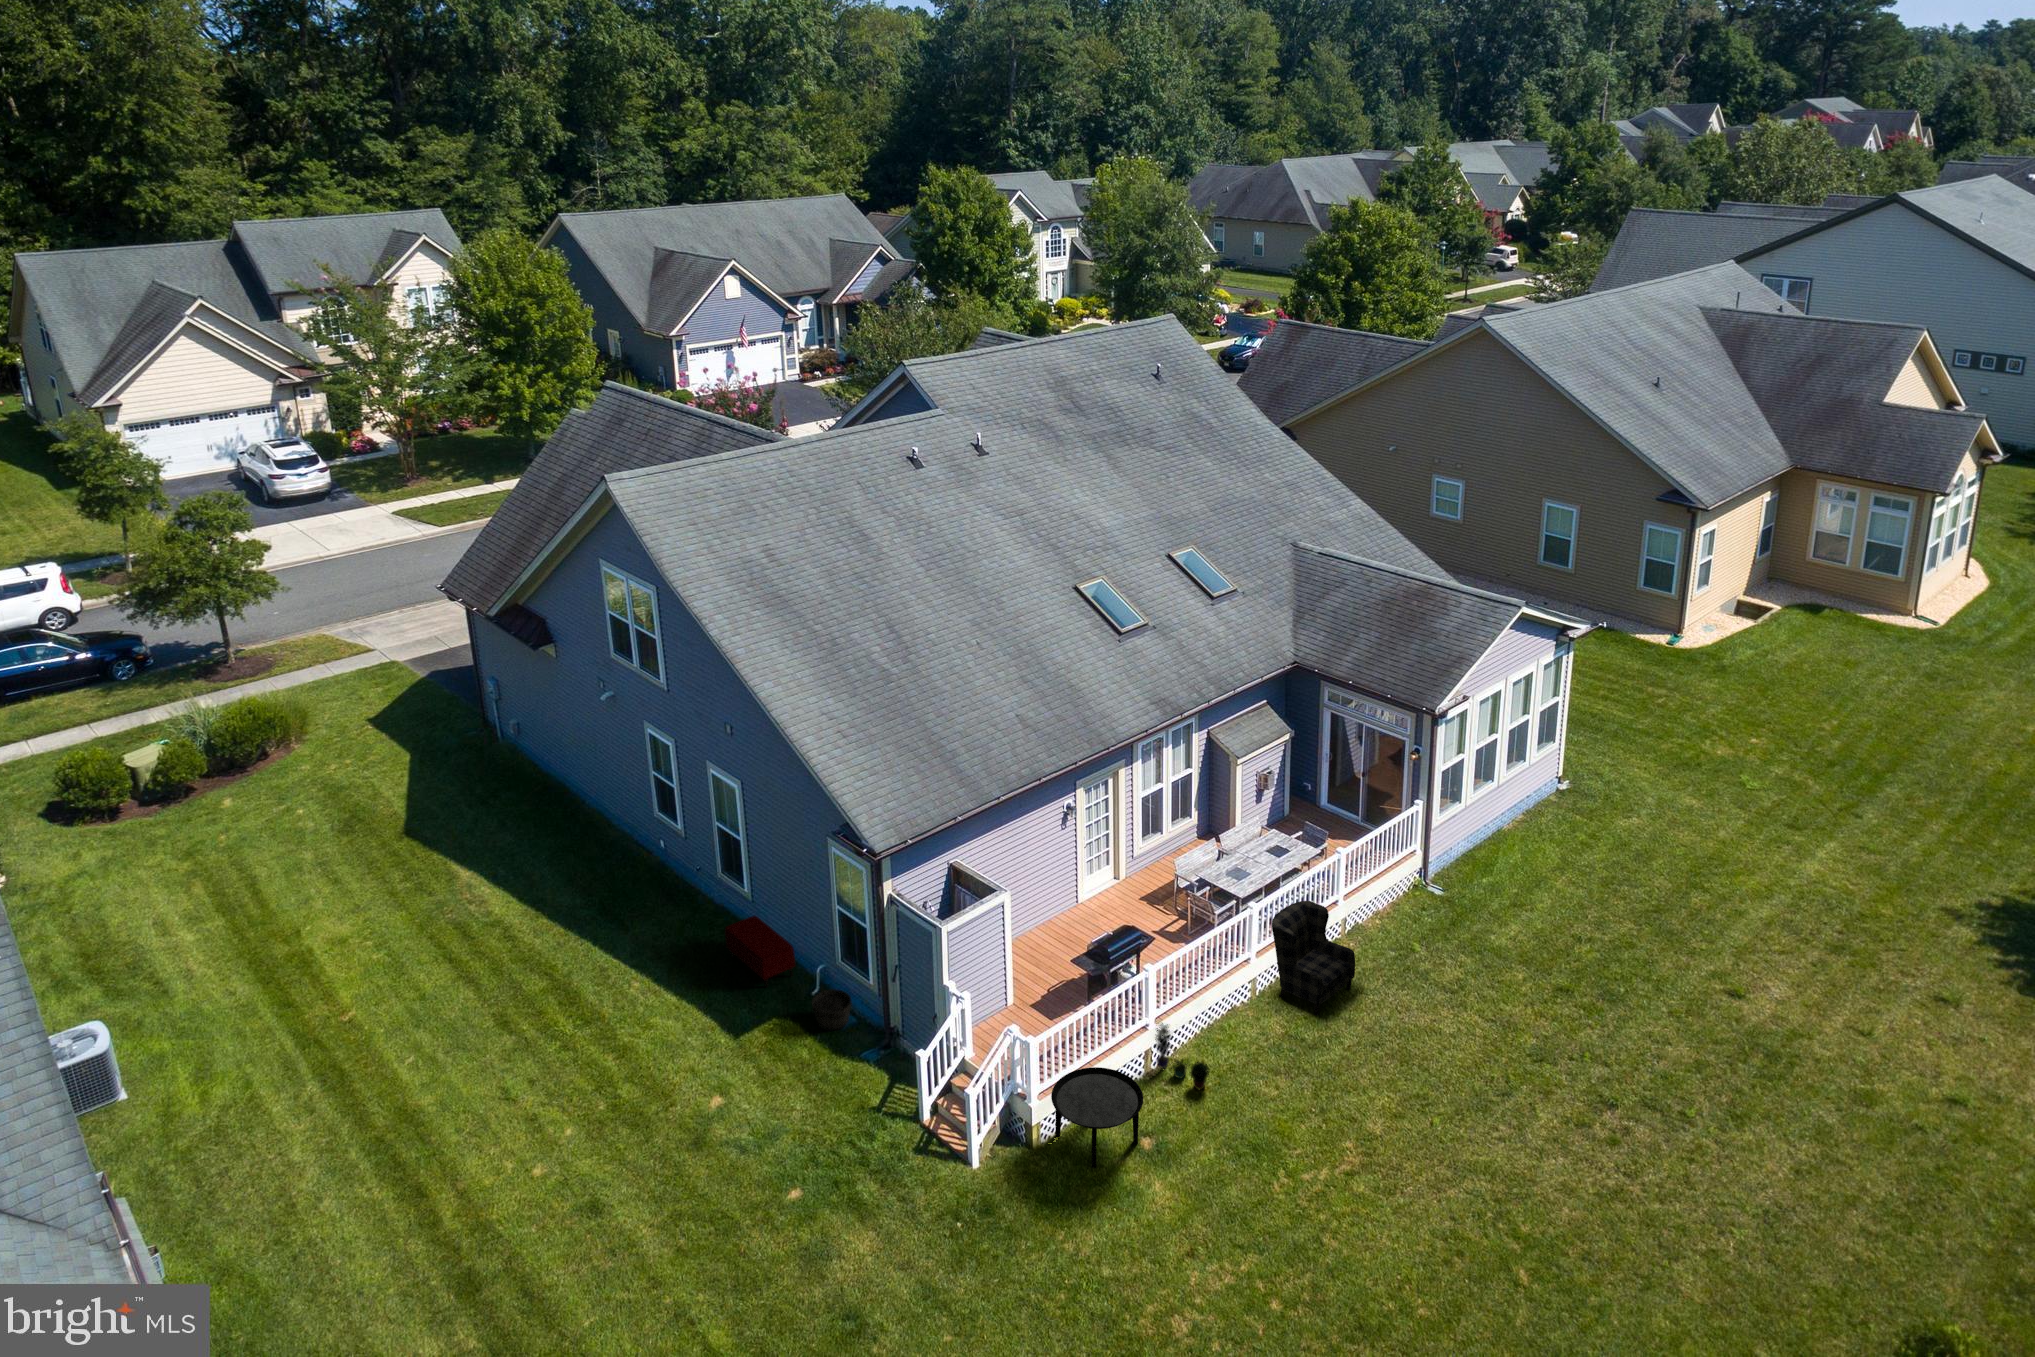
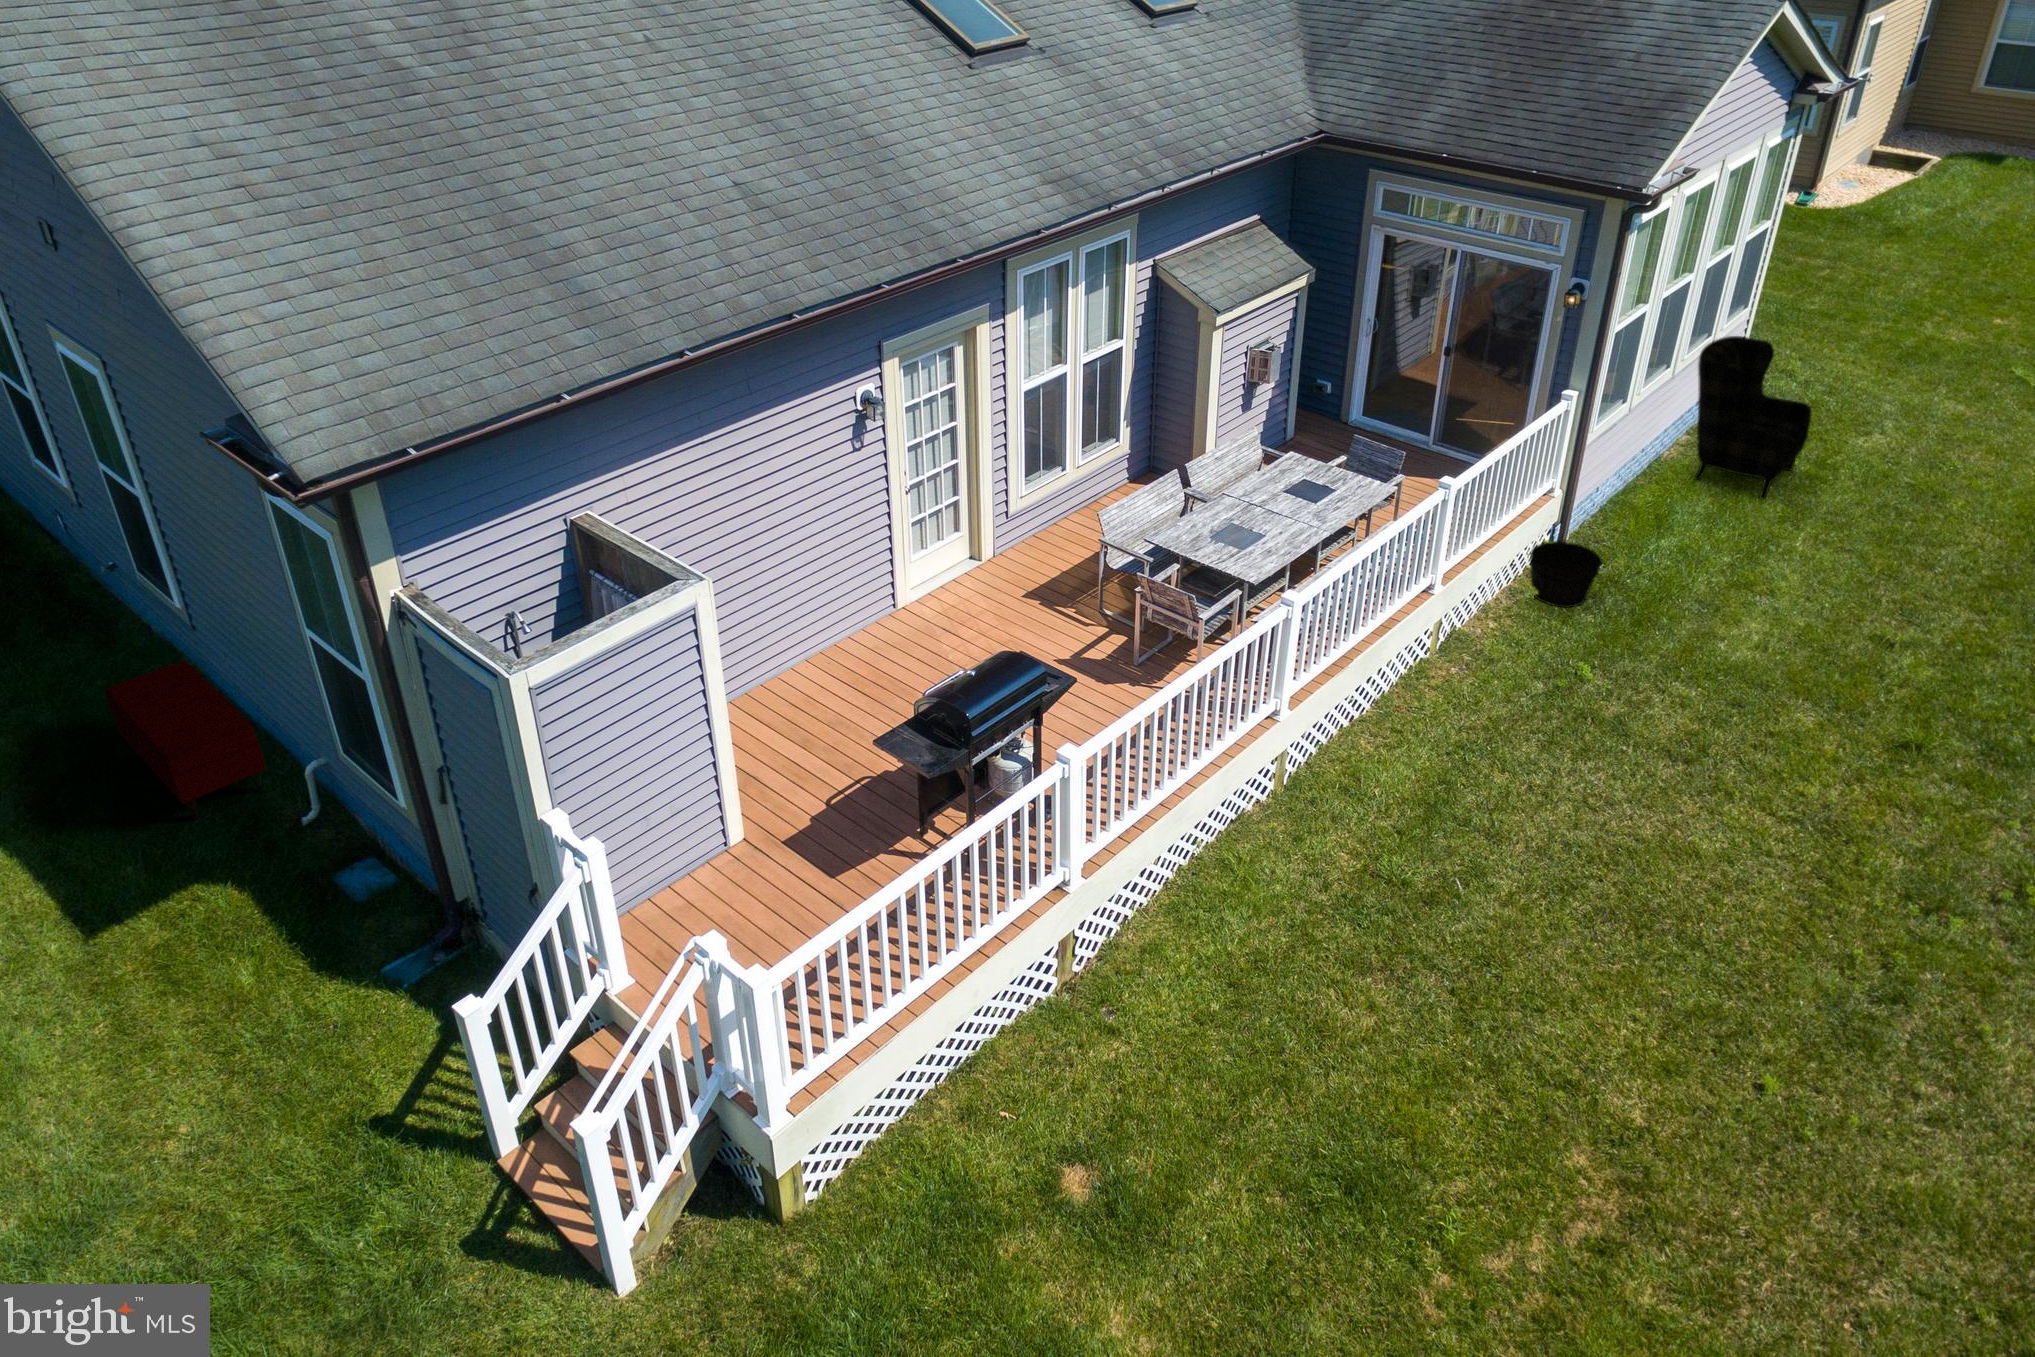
chair: present [1272,901,1355,1016] -> present [1694,336,1812,499]
wooden bucket: present [811,989,852,1030] -> present [1530,541,1602,608]
potted plant: present [1155,1023,1209,1090] -> none [1079,869,1220,1026]
round table: present [1051,1067,1143,1168] -> none [826,1000,1070,1273]

